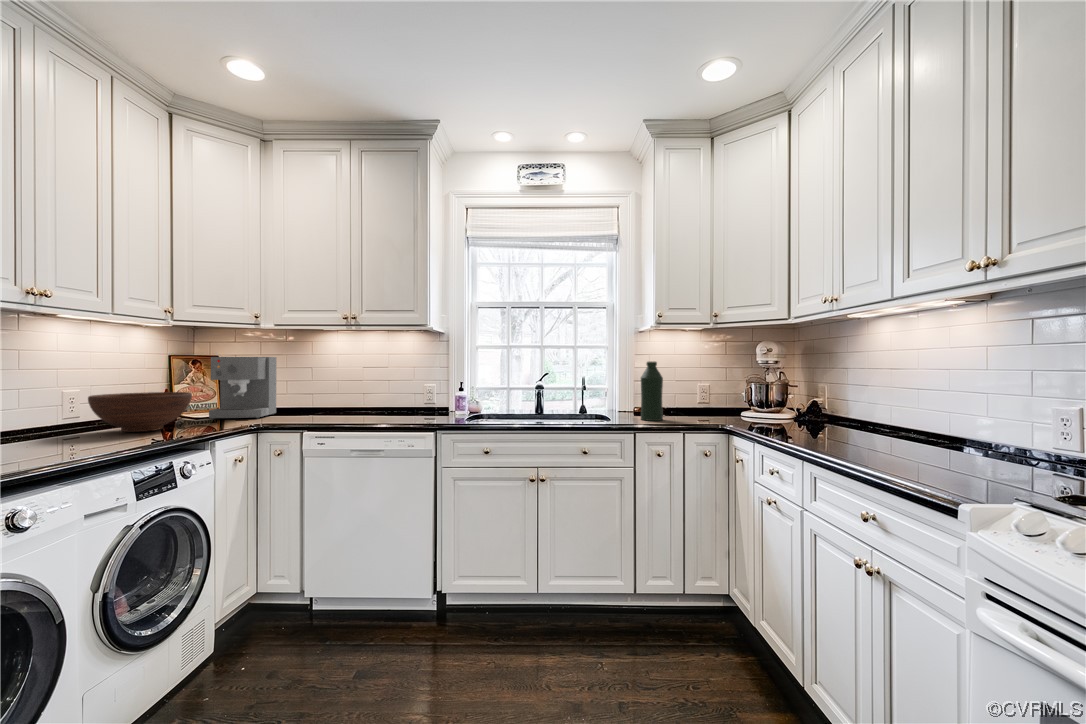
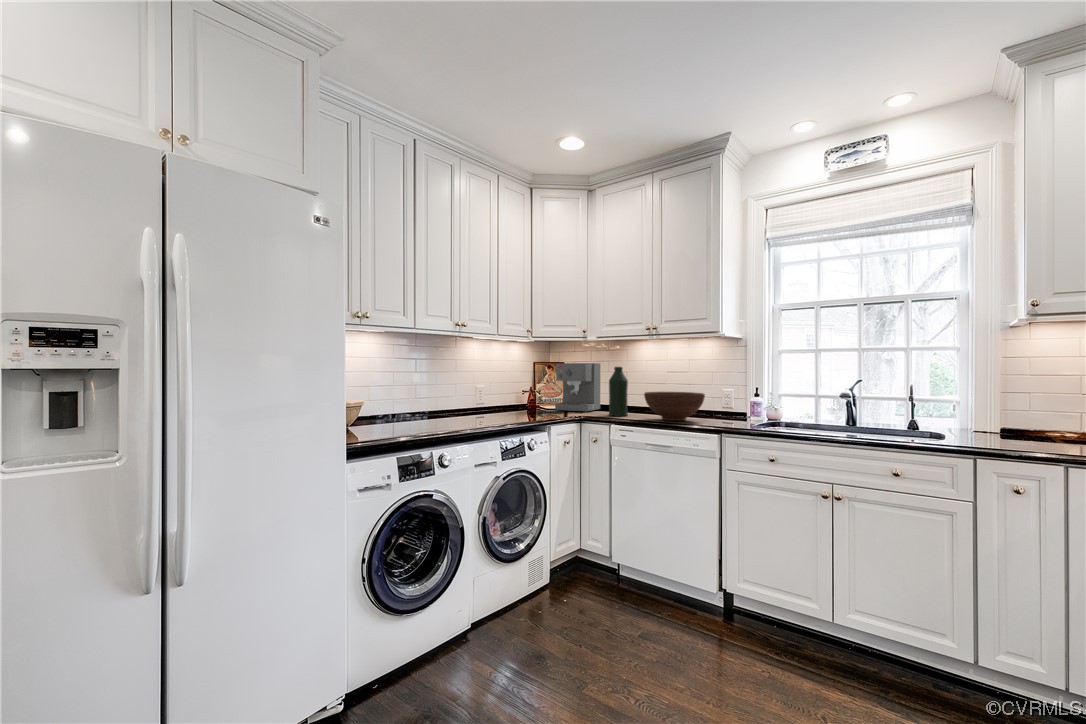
bottle: present [641,362,663,421] -> present [609,367,628,416]
fruit bowl: present [88,392,192,432] -> present [644,392,705,421]

